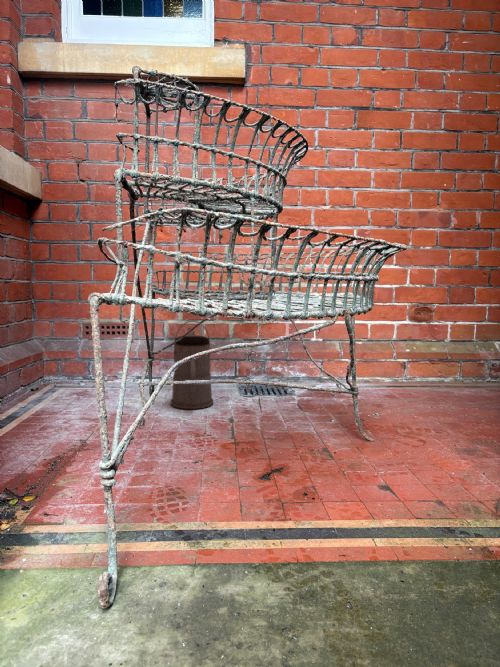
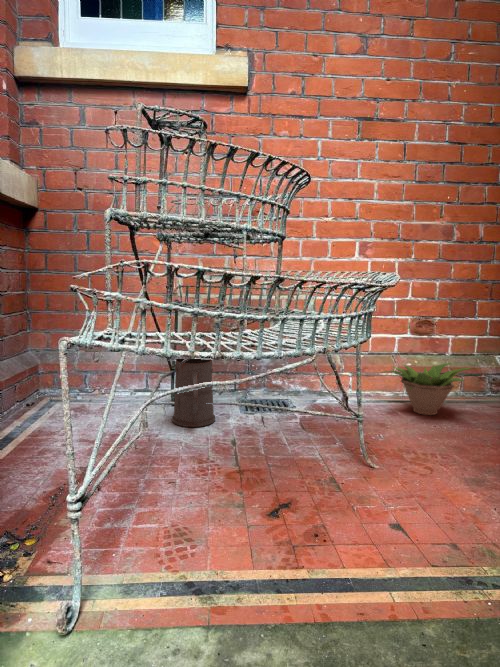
decorative plant: none [378,349,469,400] -> present [386,363,470,415]

